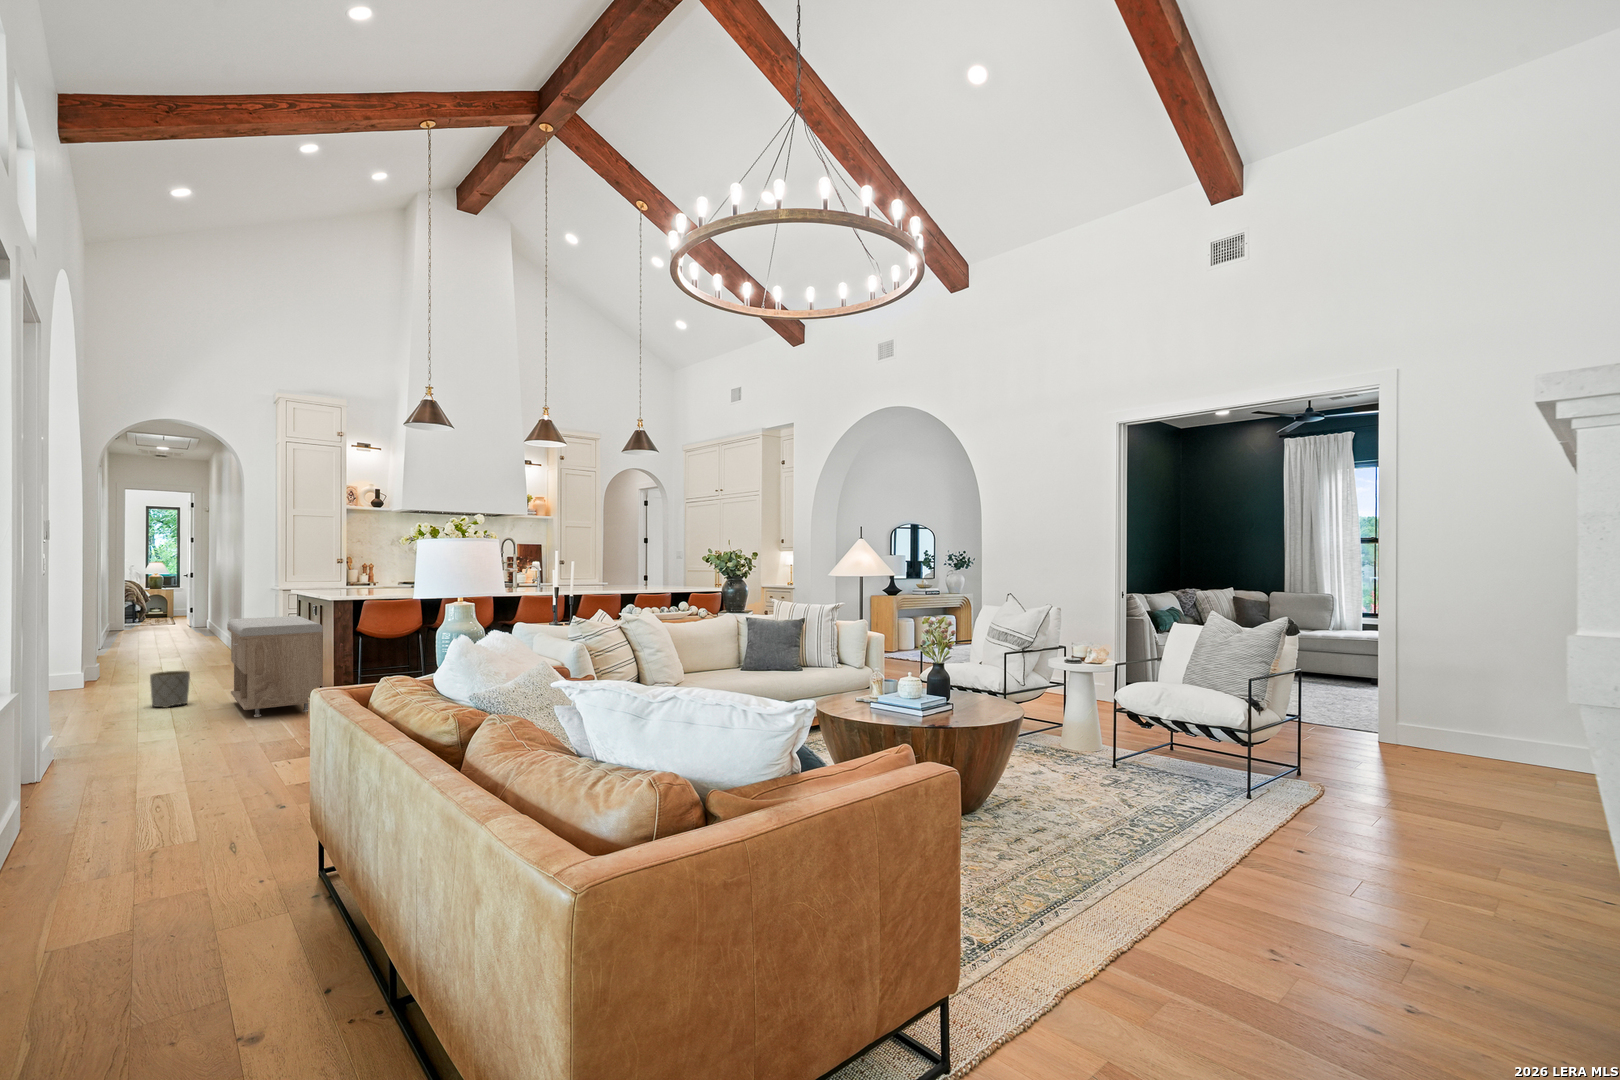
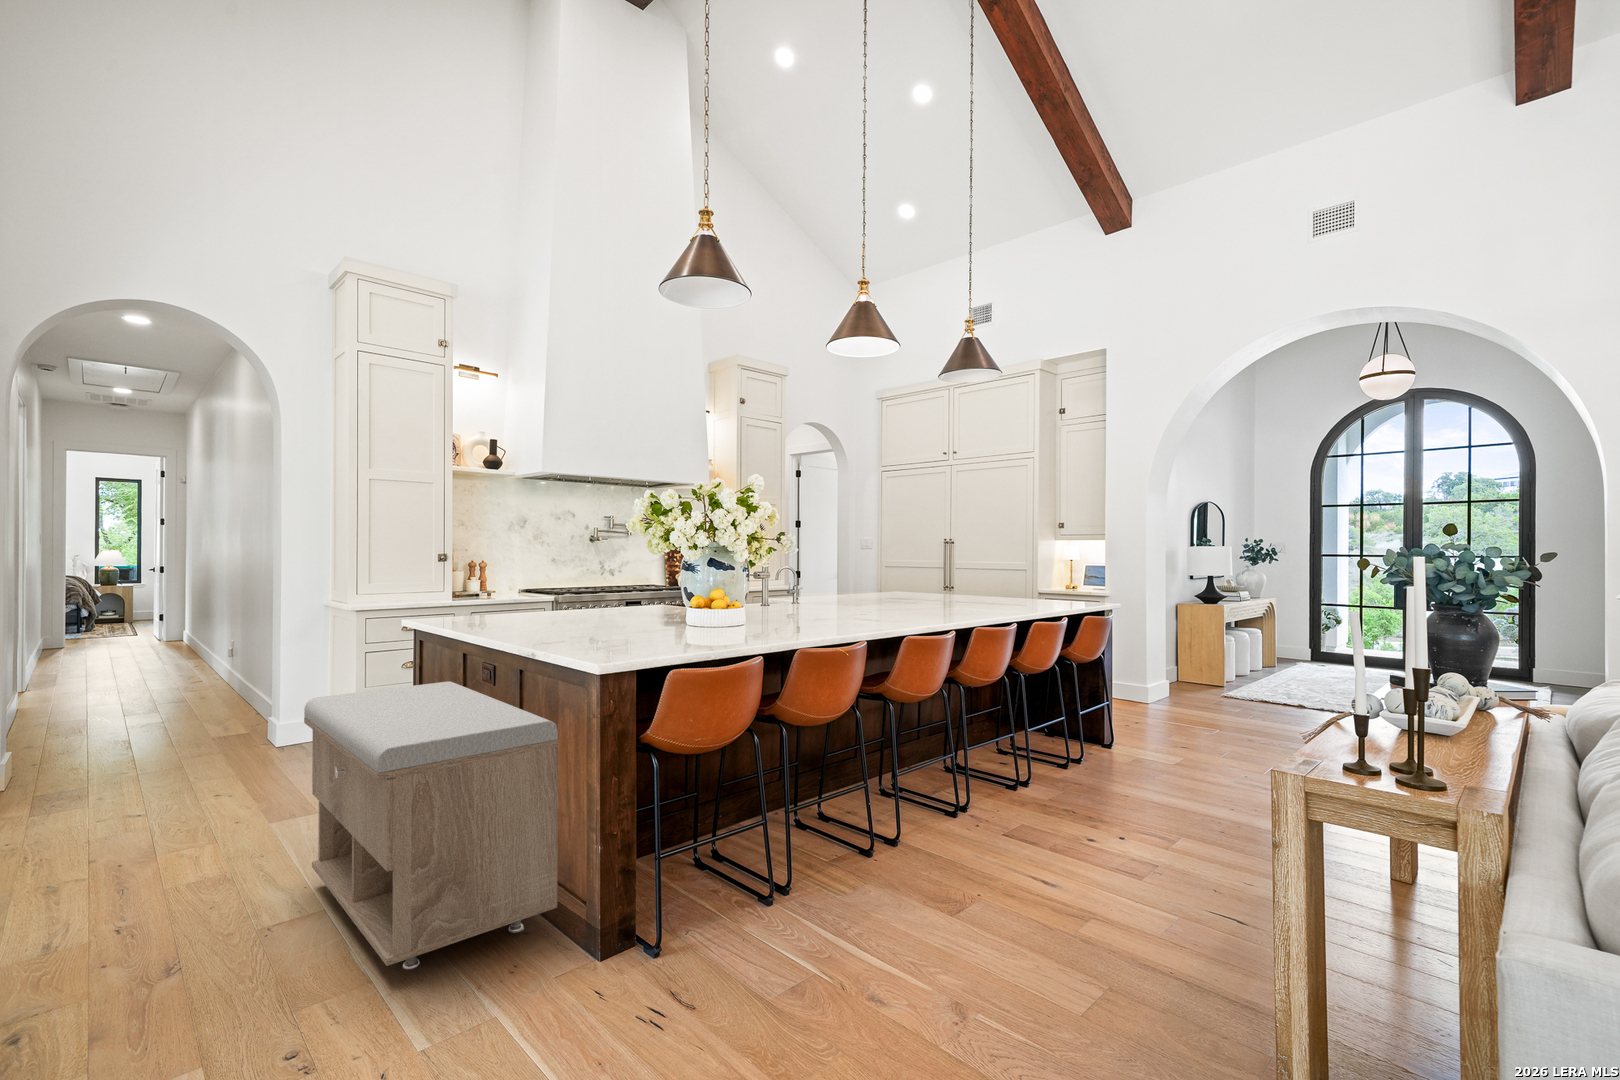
planter: present [150,671,190,708] -> none [120,819,217,923]

